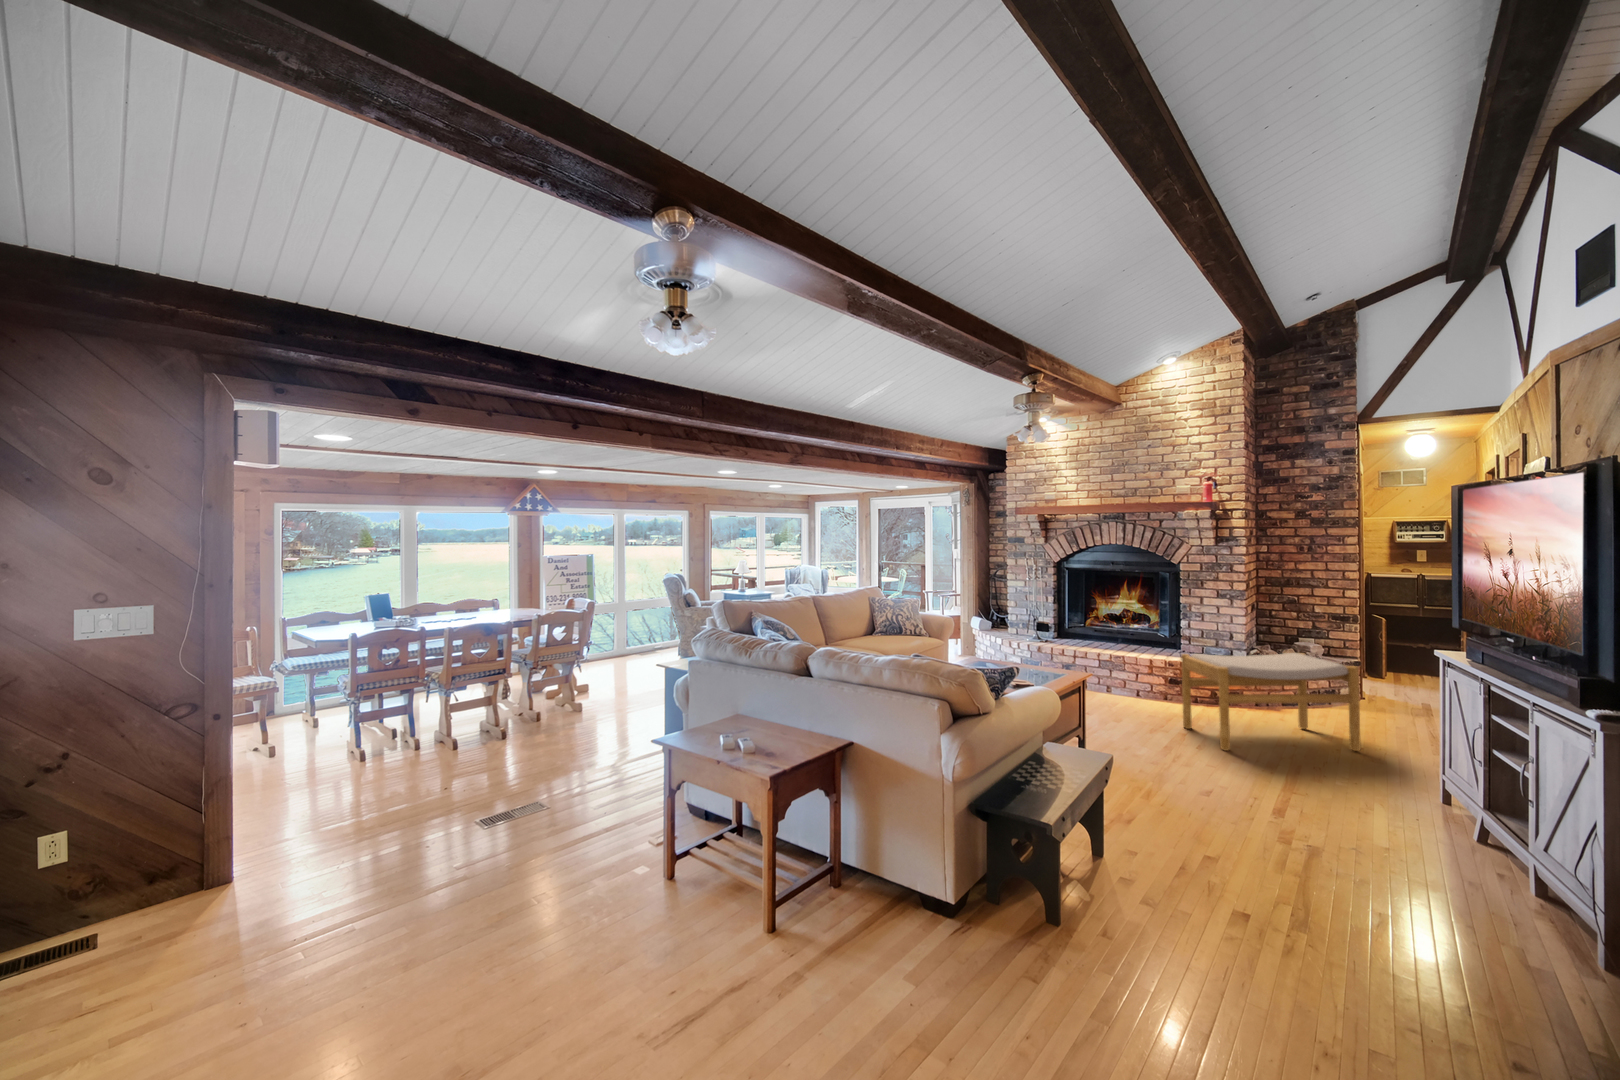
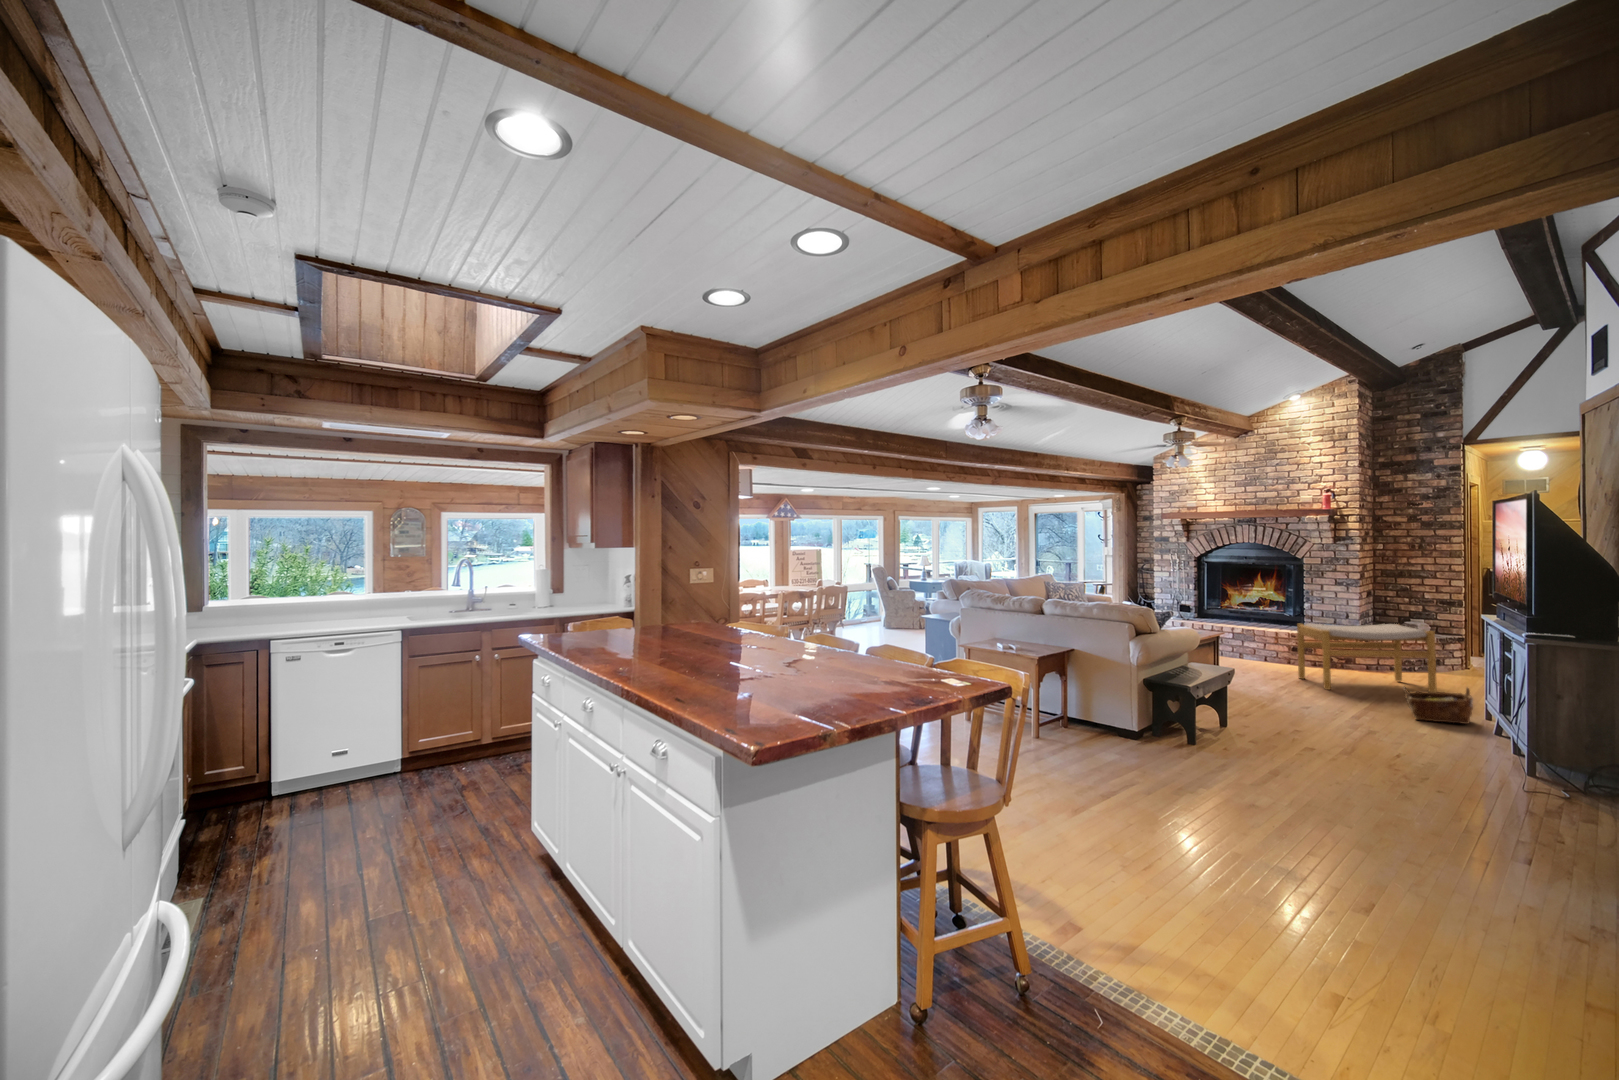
woven basket: none [1346,764,1451,829] -> present [1403,687,1473,724]

